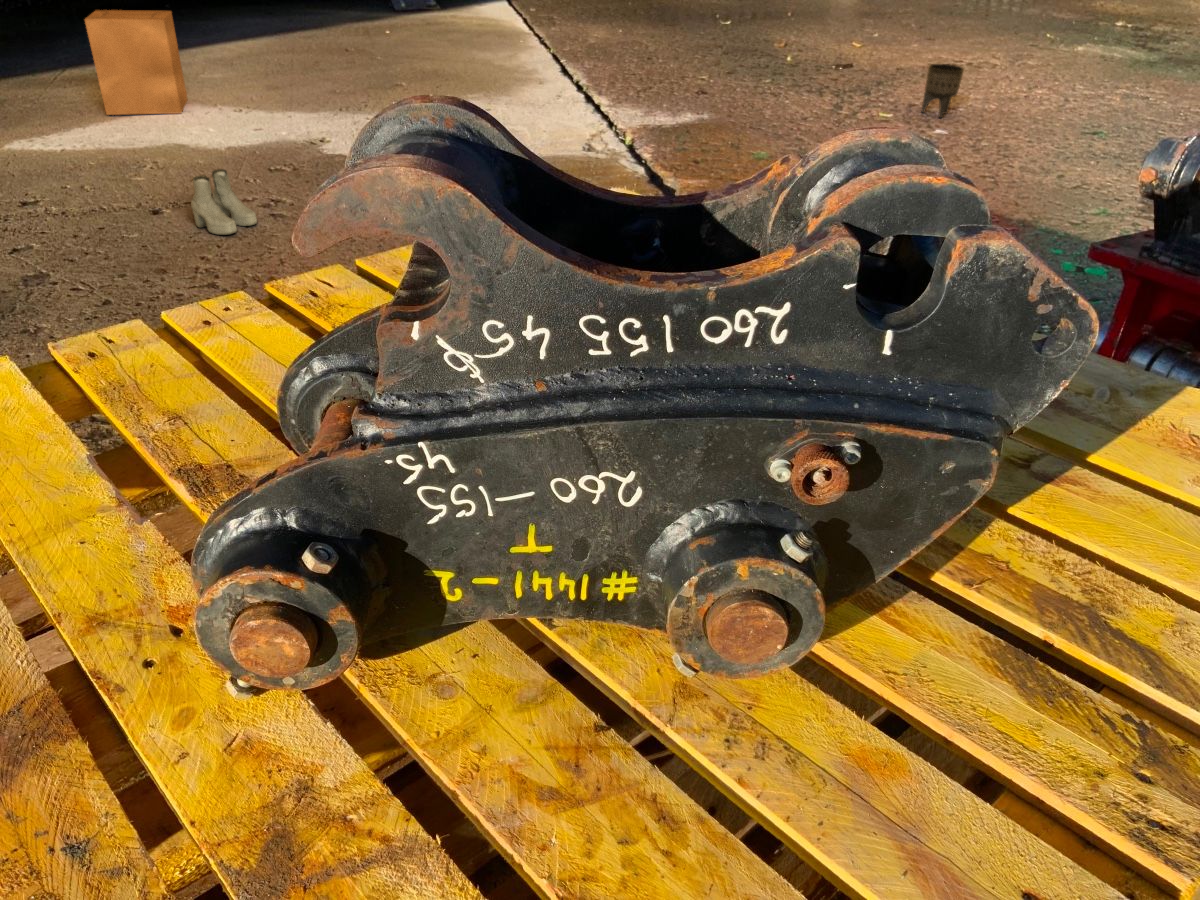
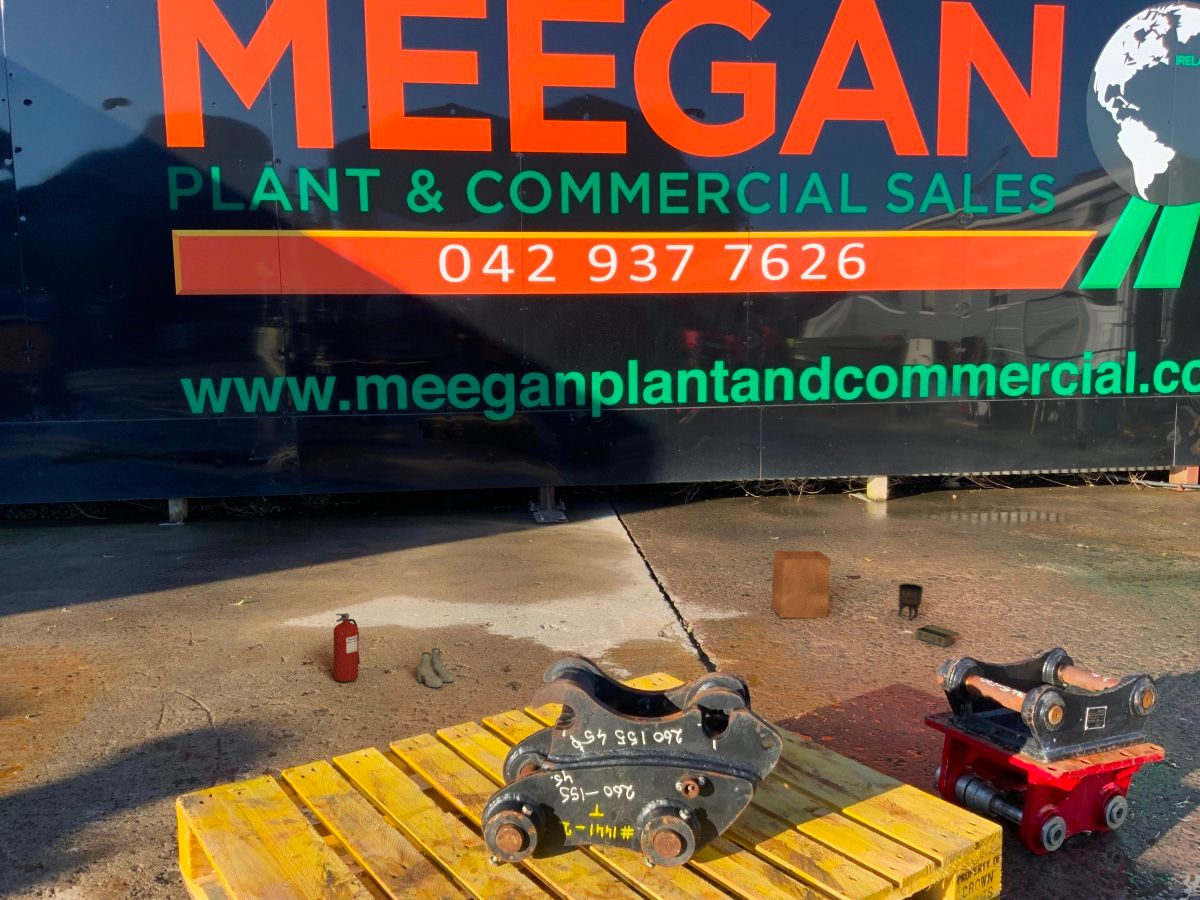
cardboard box: present [85,10,187,115] -> present [771,551,831,618]
fire extinguisher: none [19,108,93,231] -> present [334,613,360,682]
toolbox: none [959,121,1024,151] -> present [916,625,959,647]

